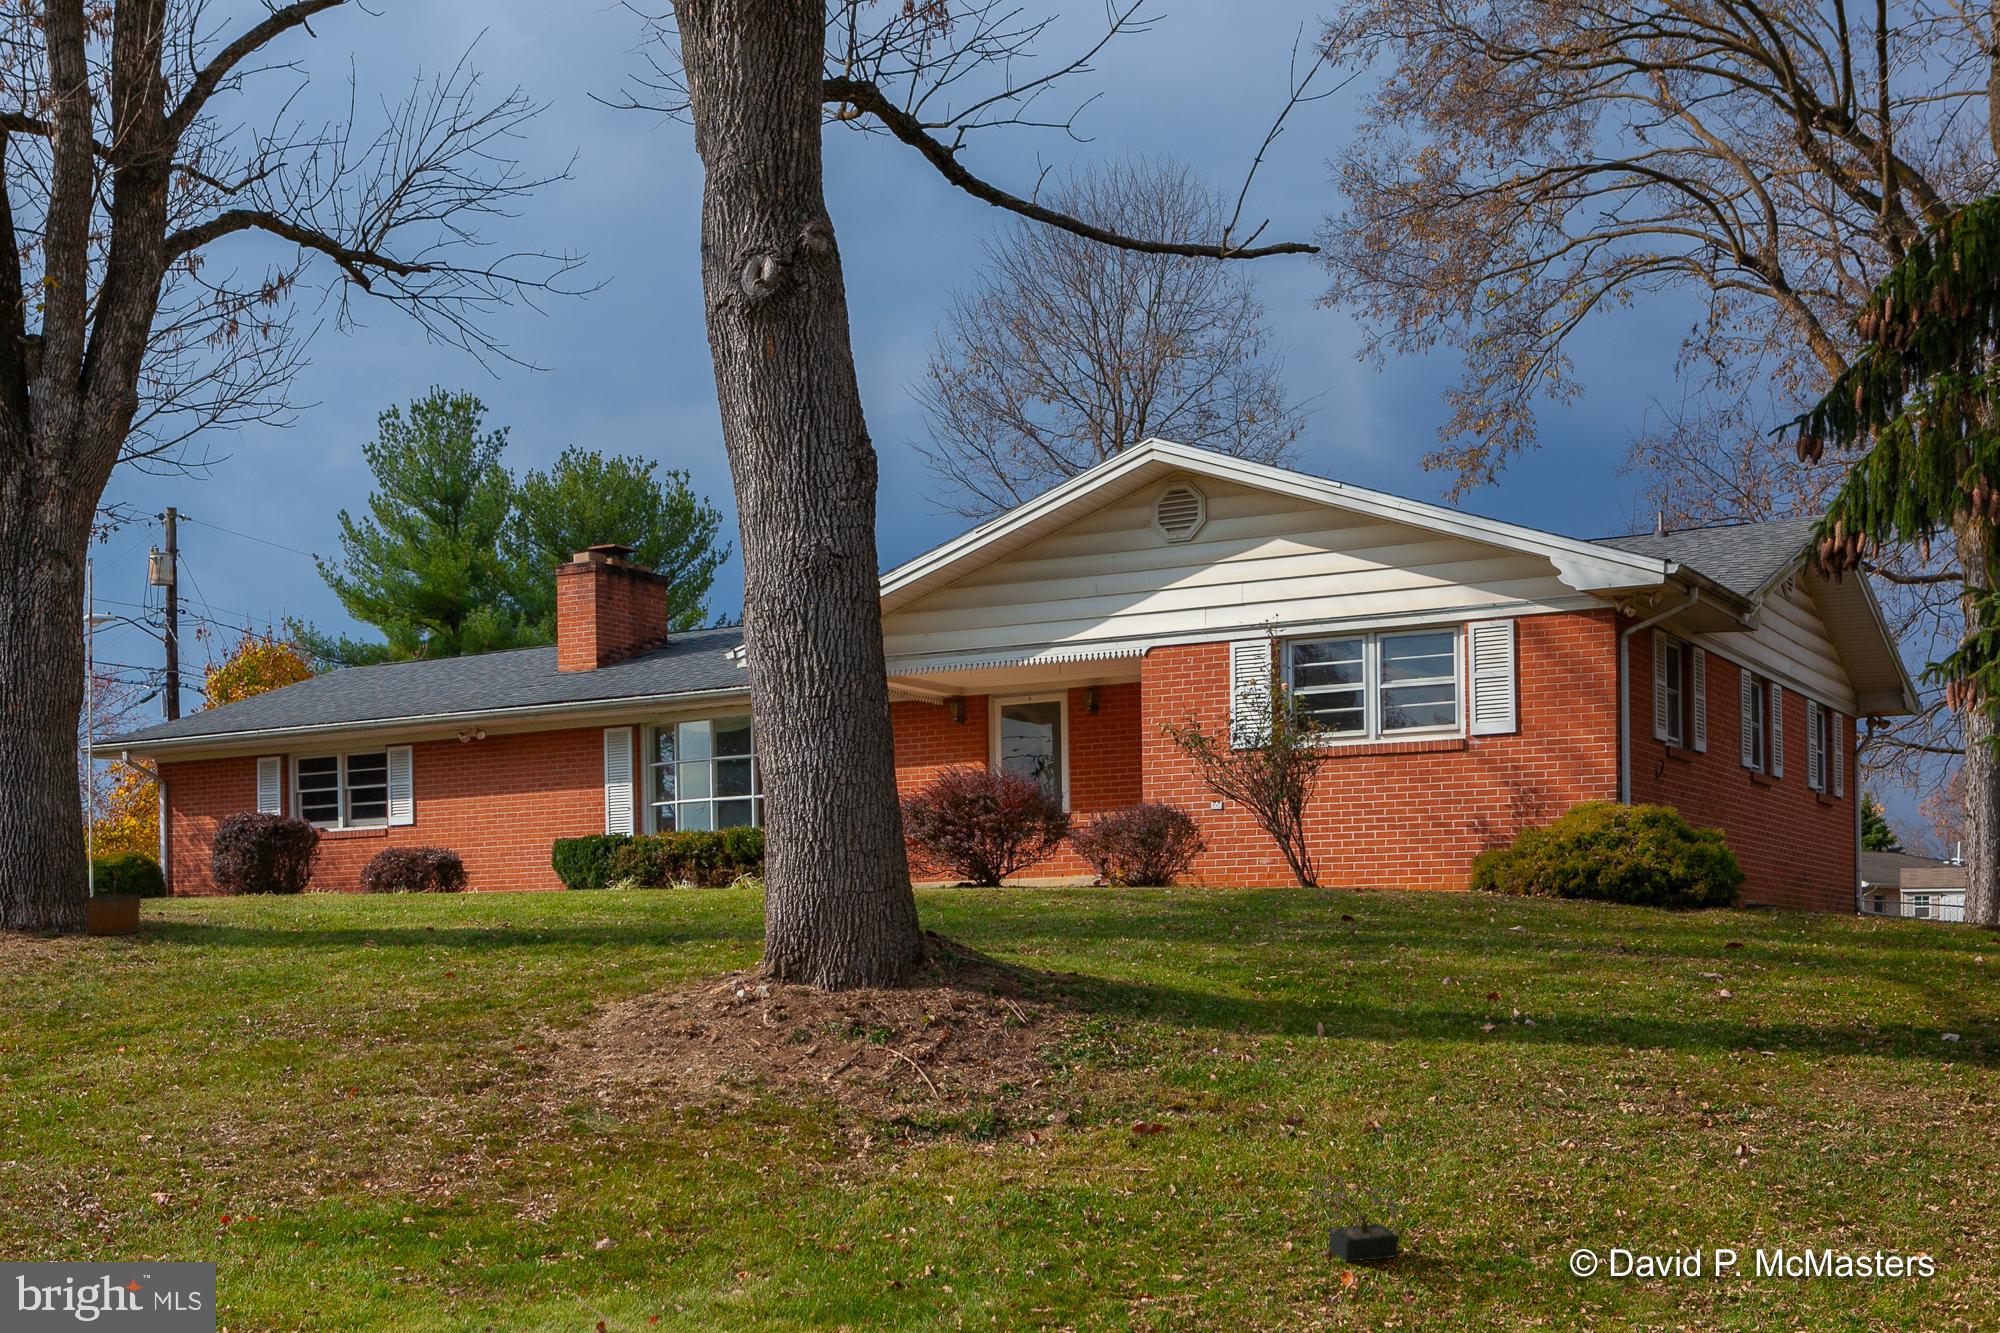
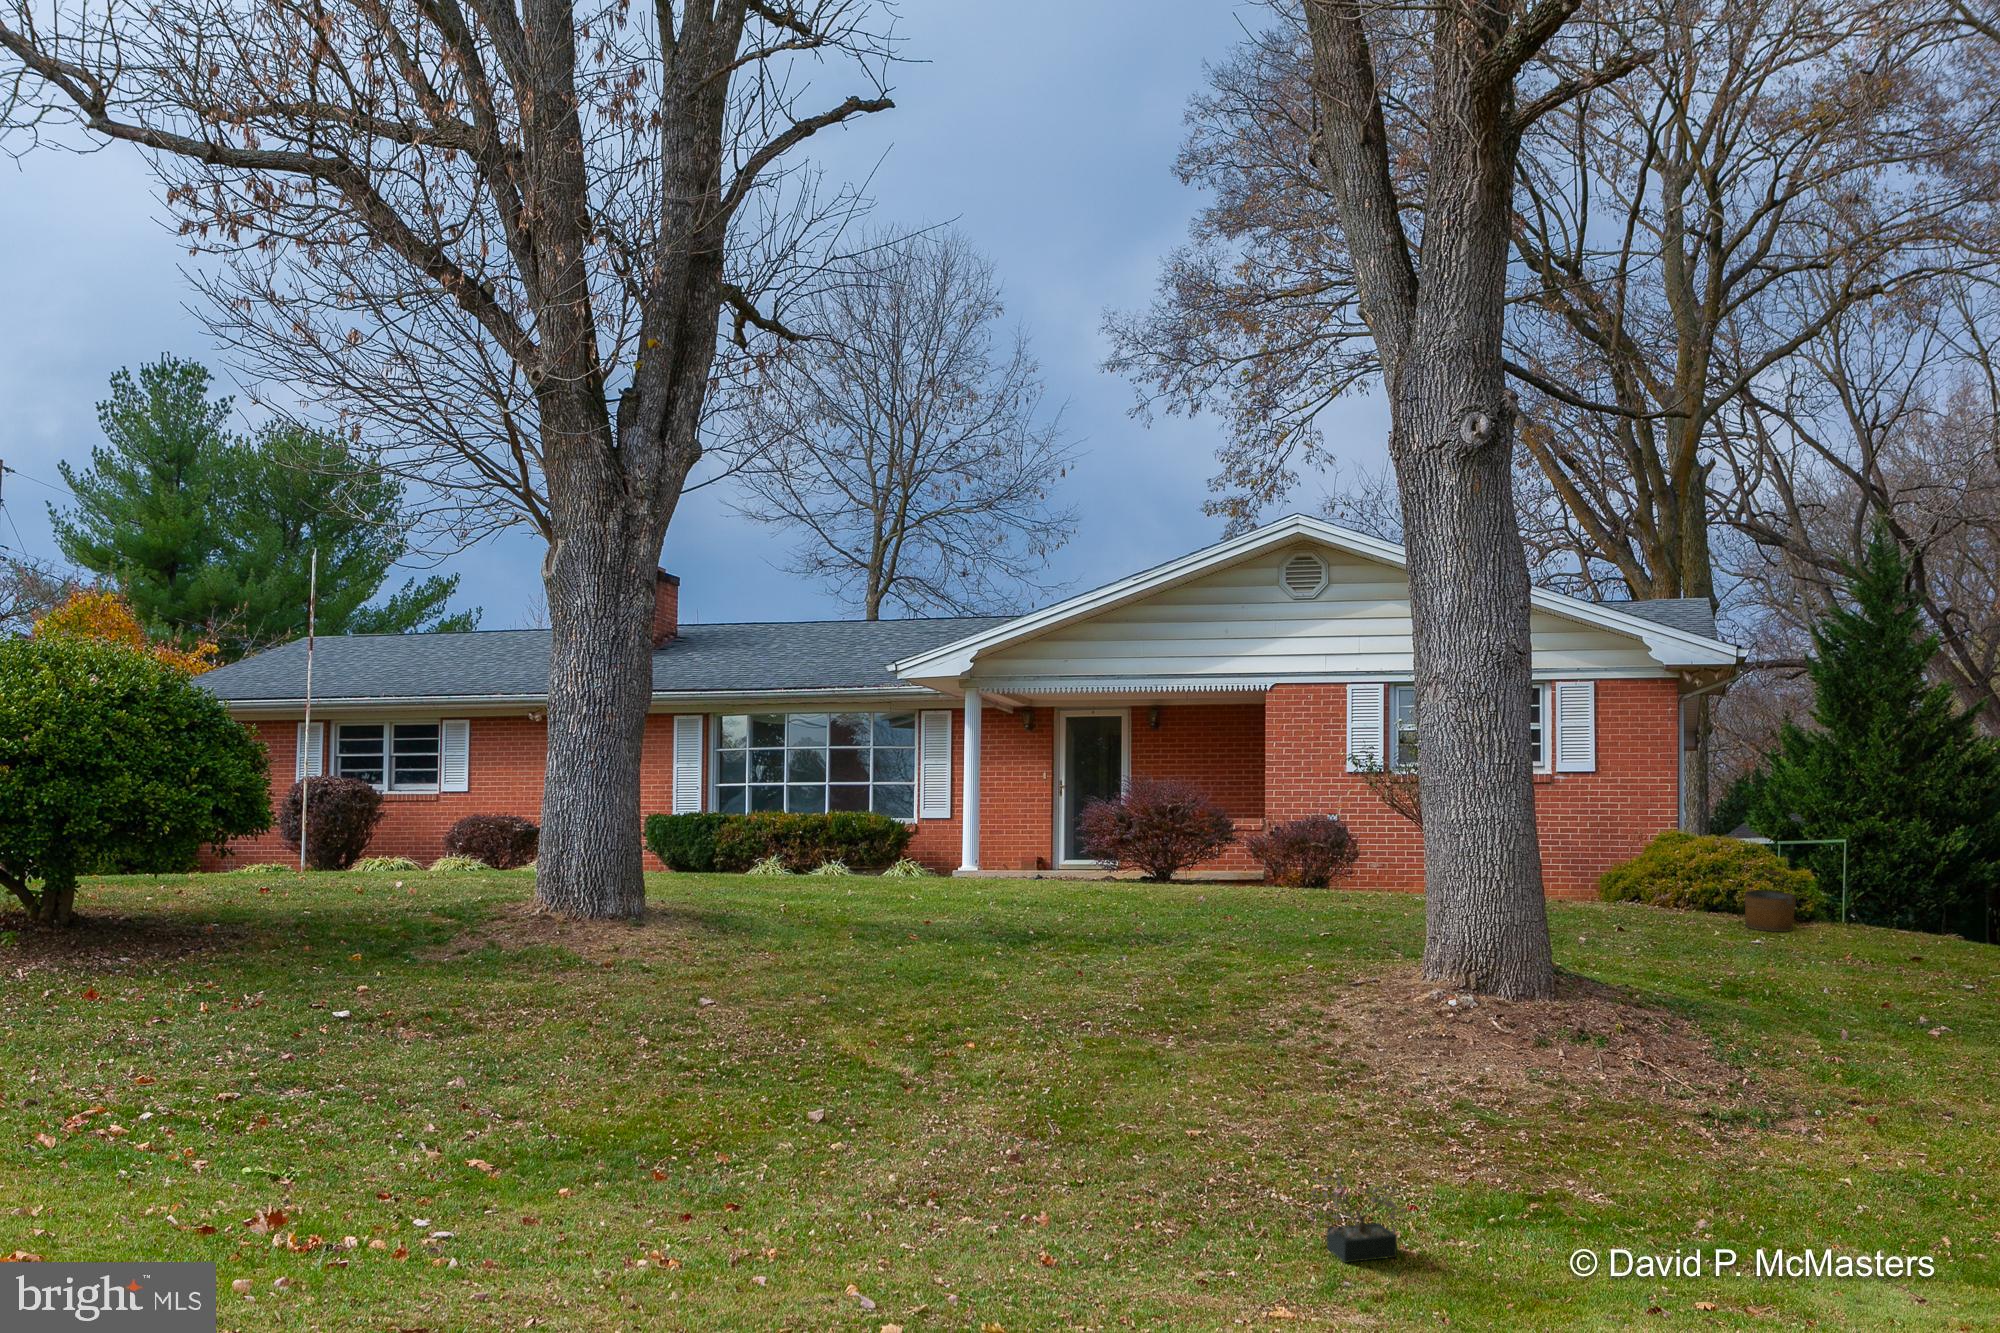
bucket: present [88,872,141,935] -> present [1745,869,1796,932]

